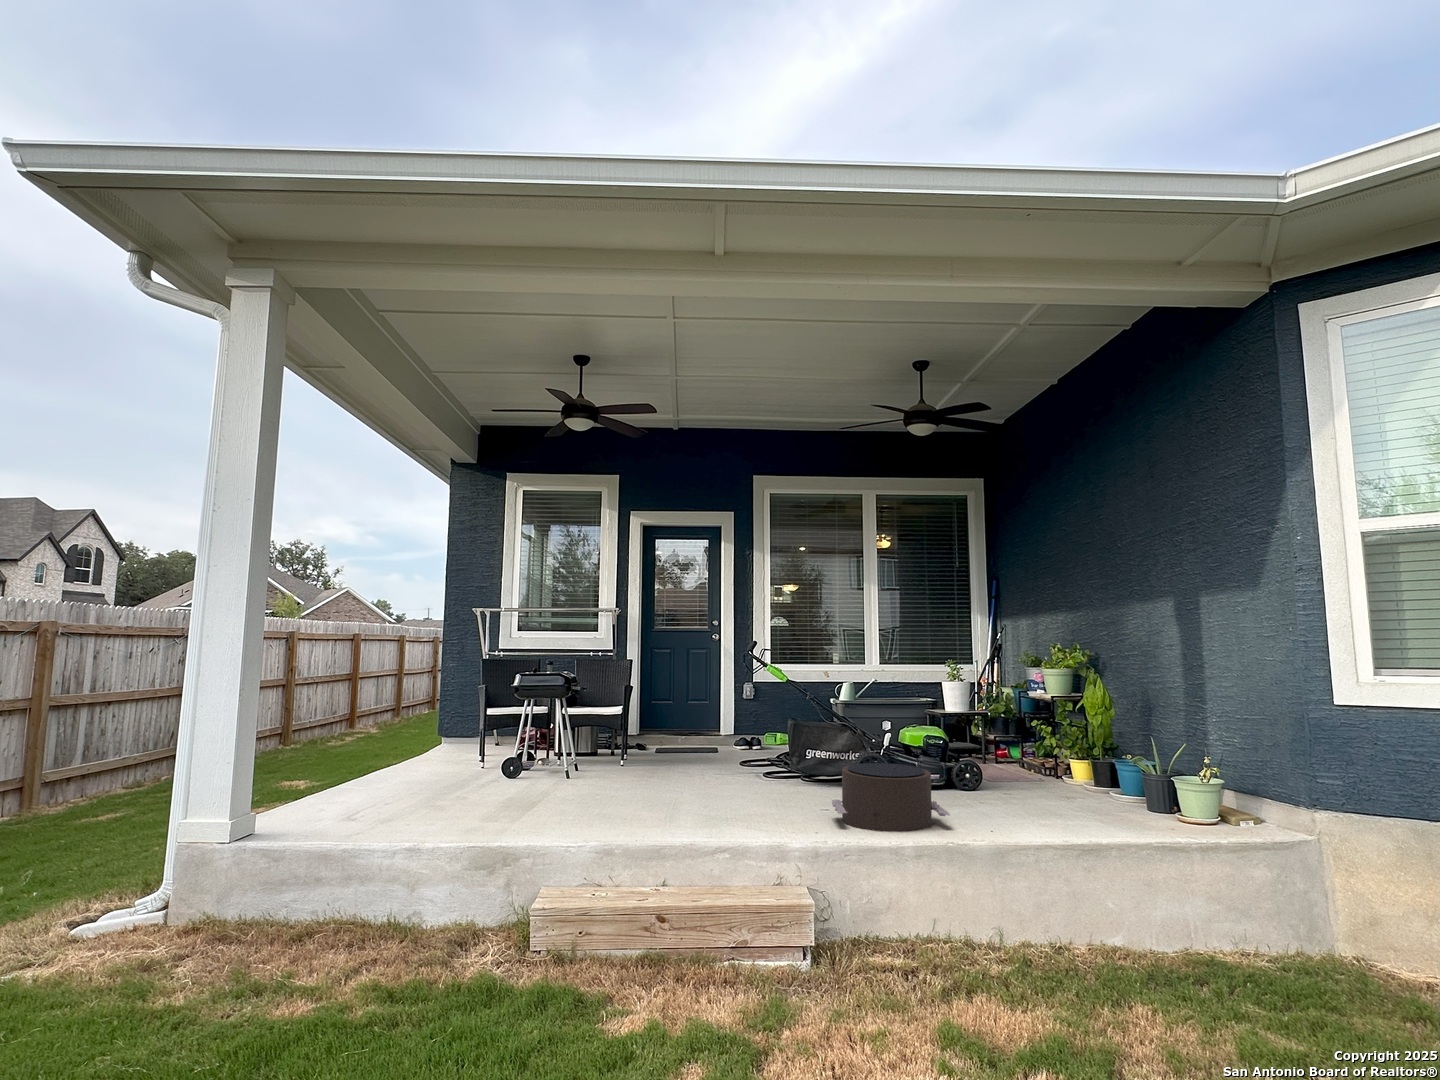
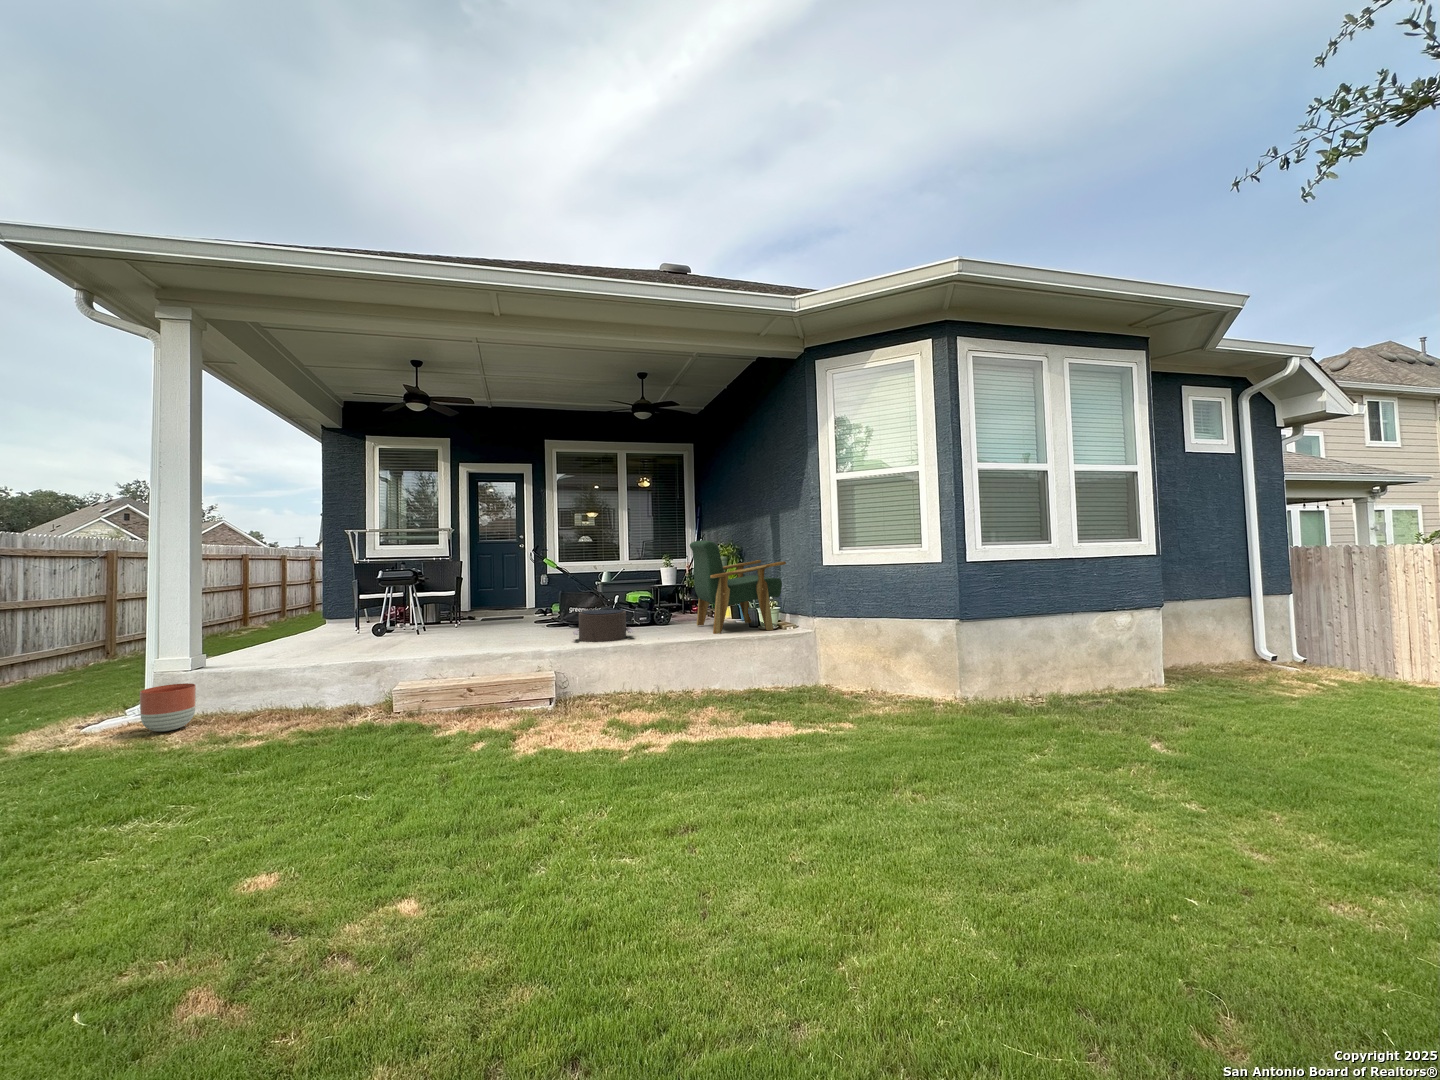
armchair: none [1032,639,1258,831] -> present [690,541,786,634]
planter: none [141,864,228,953] -> present [140,683,196,732]

